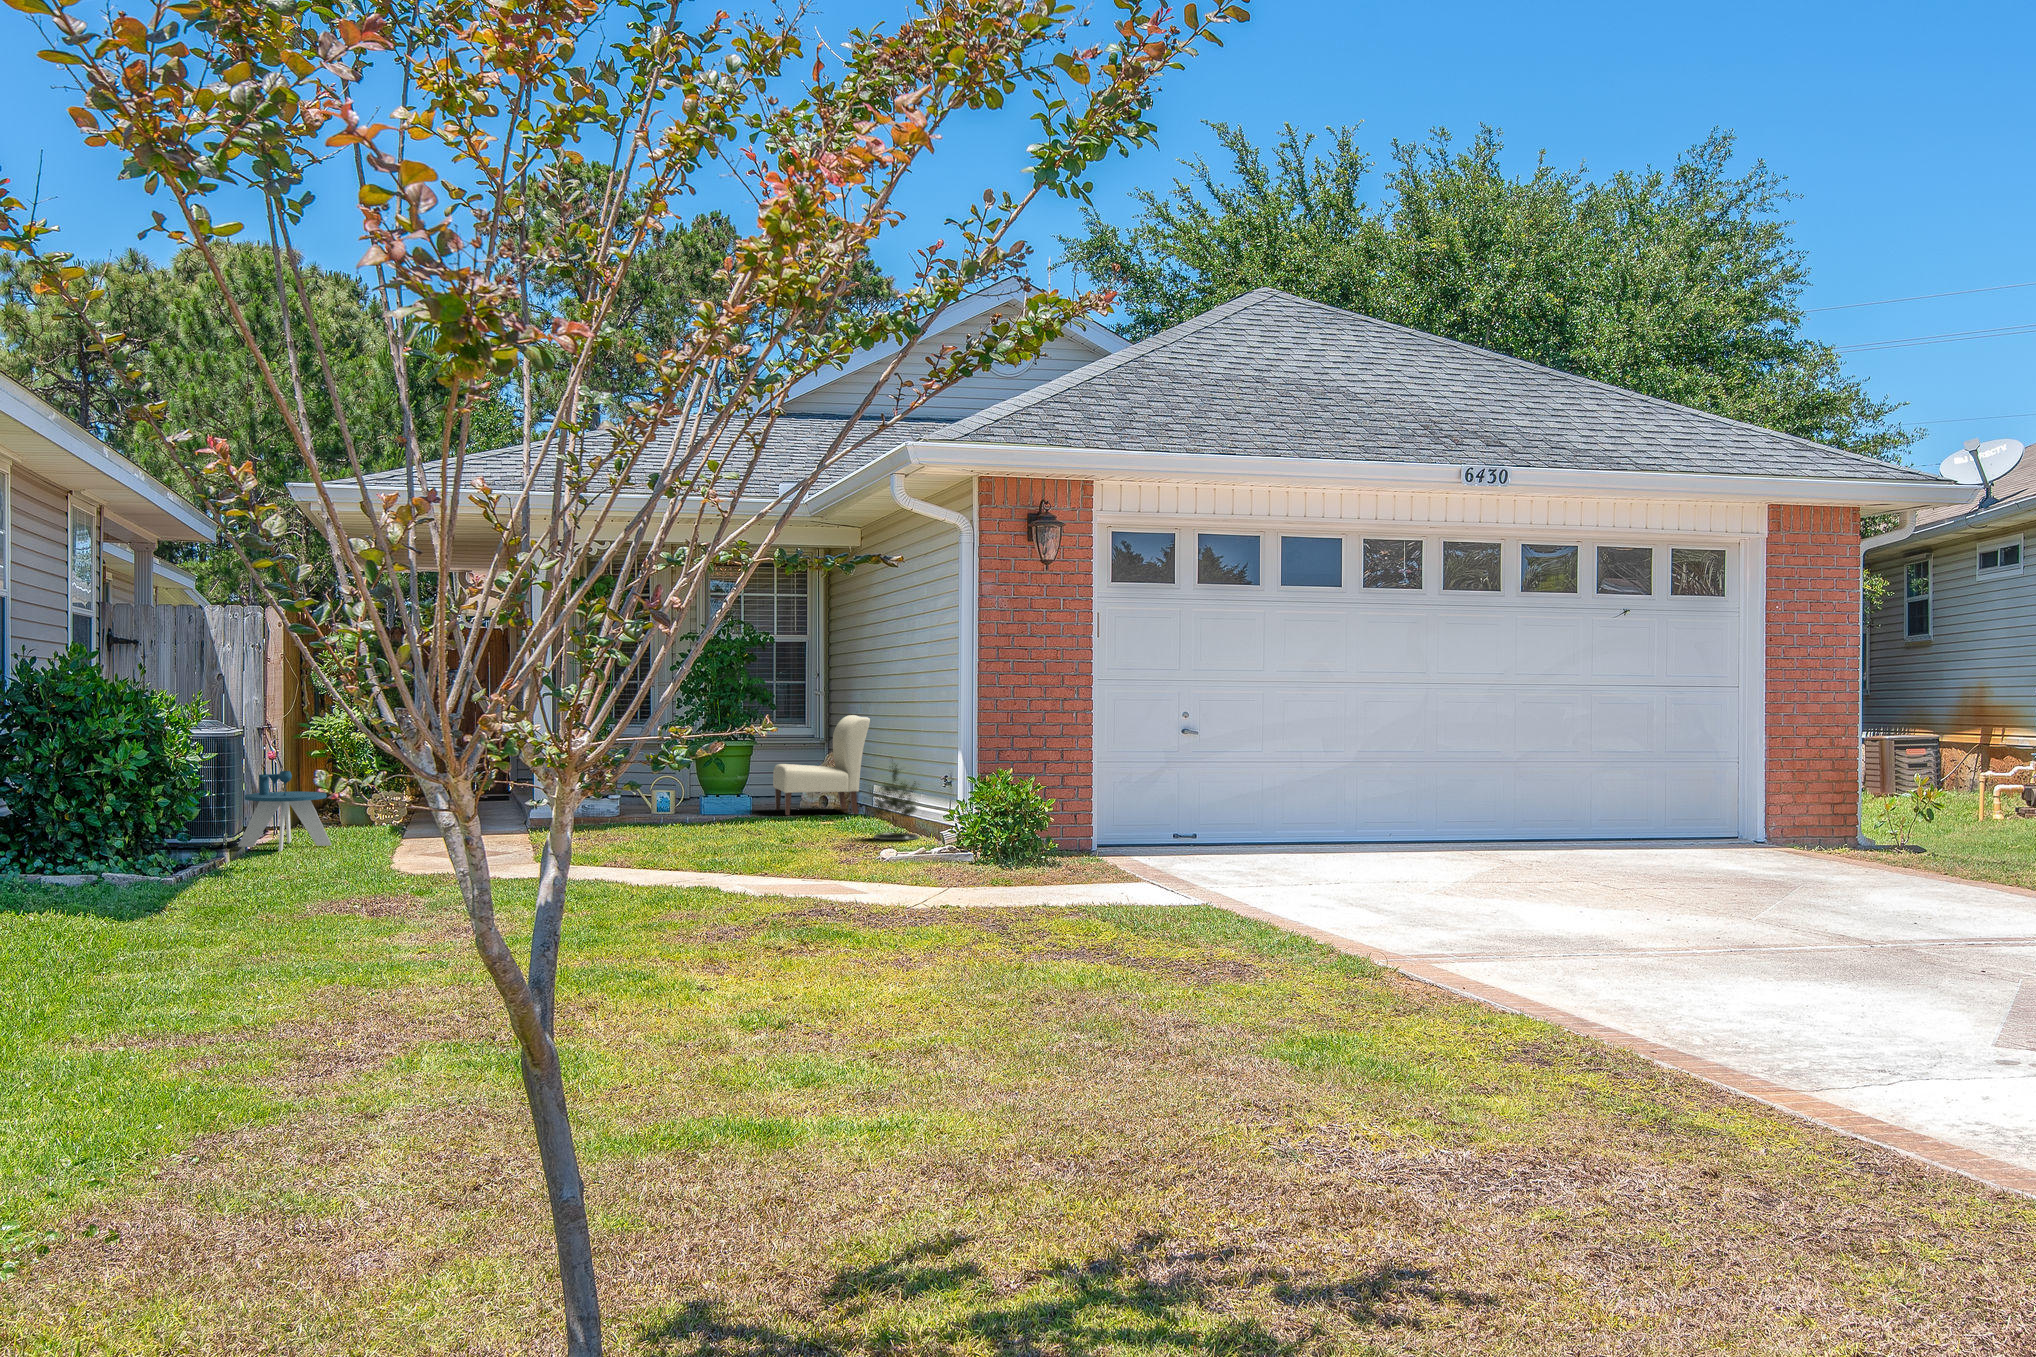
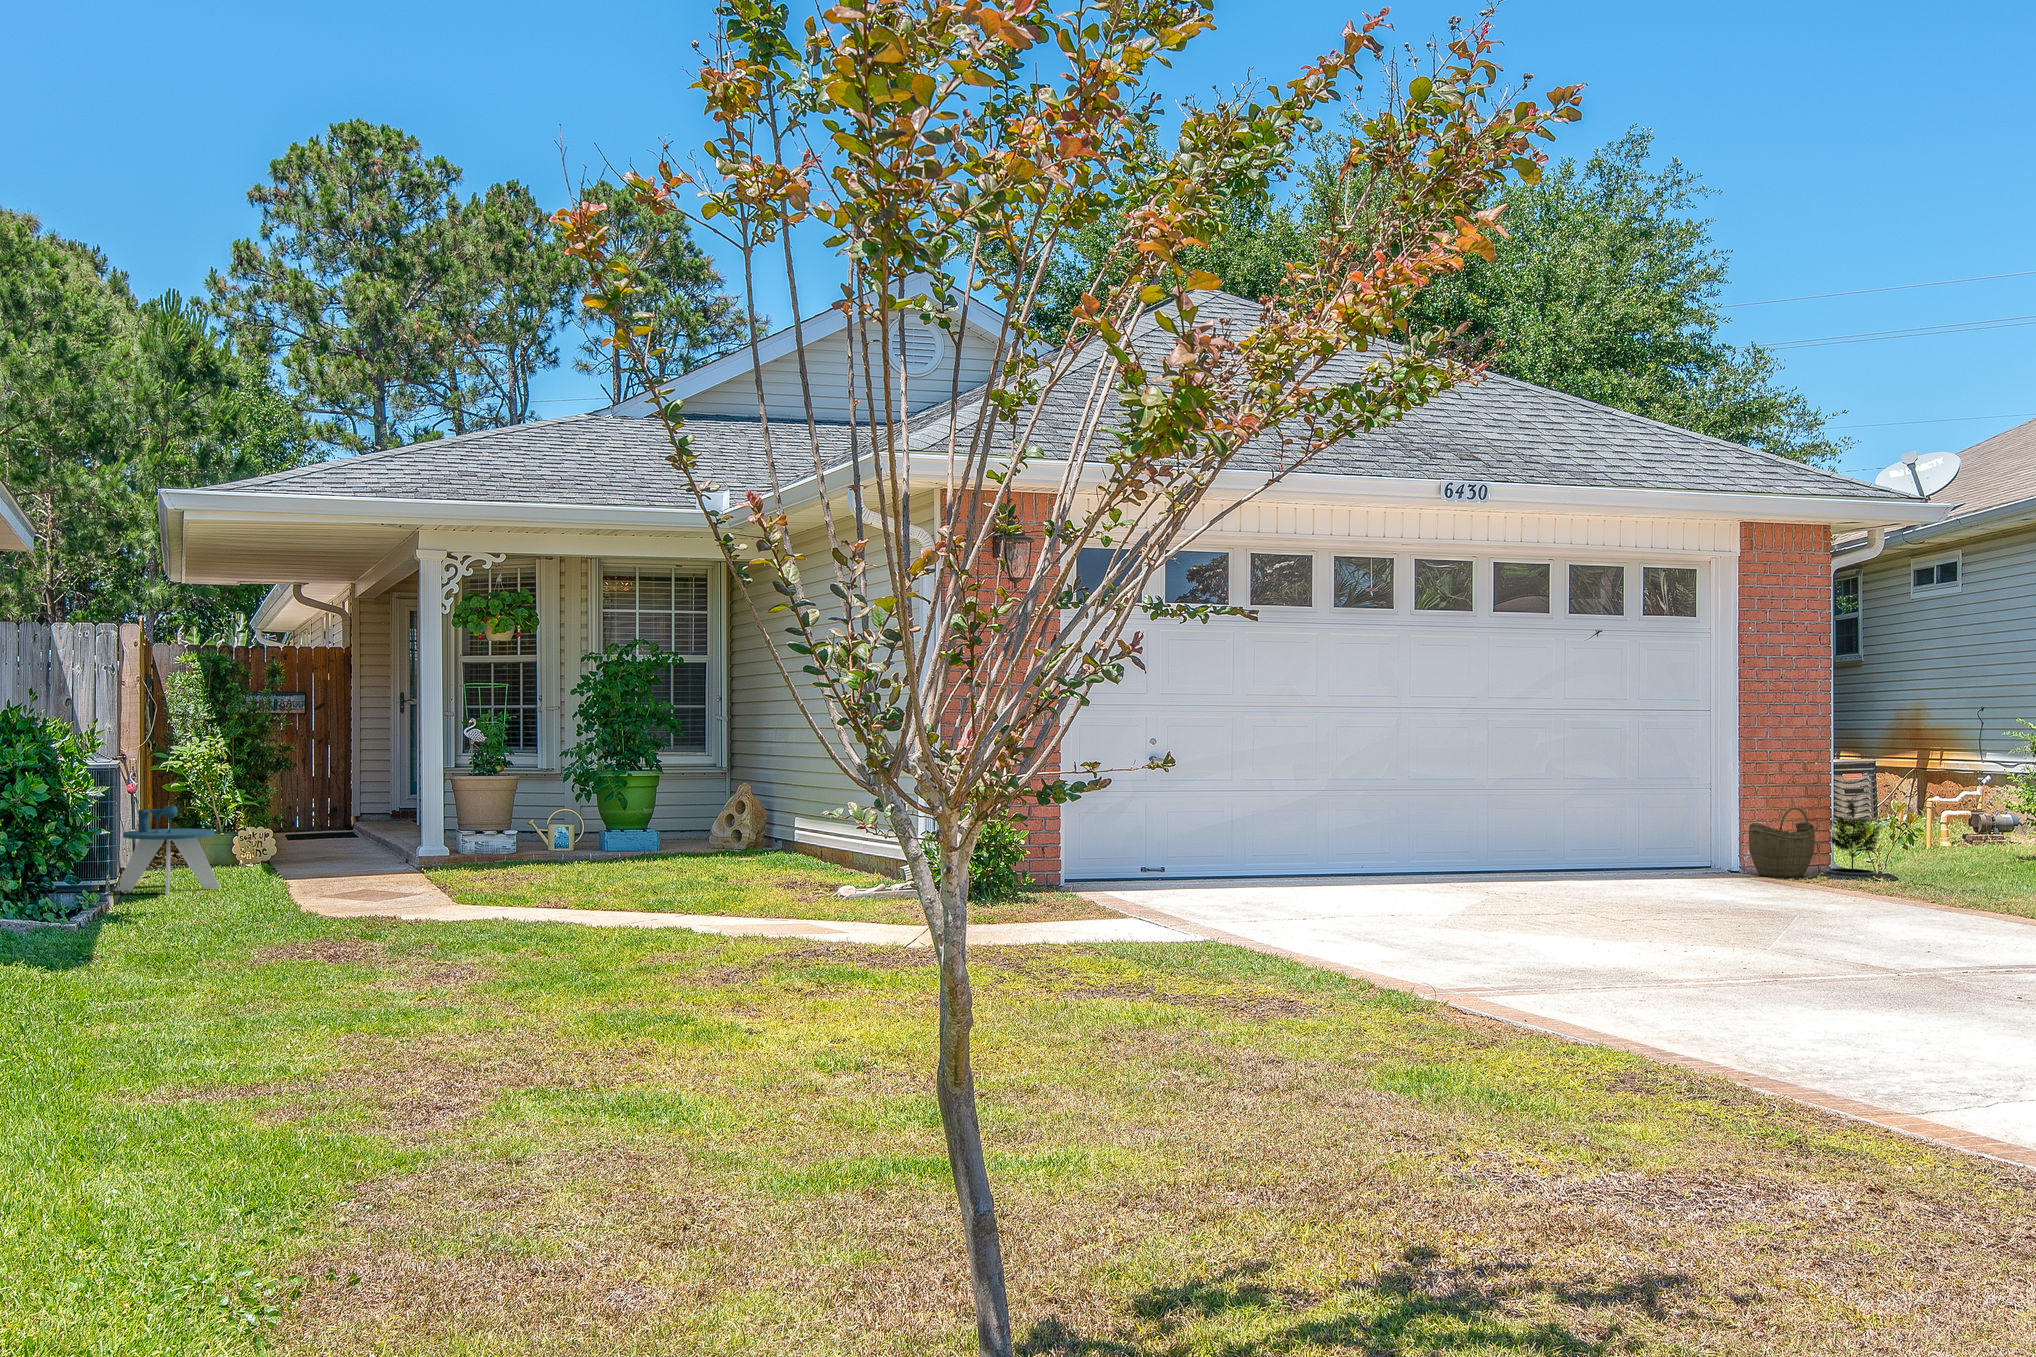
chair: present [773,715,870,816] -> none [684,742,793,852]
potted tree: present [870,760,918,840] -> present [1827,794,1882,876]
woven basket: none [1774,779,1841,850] -> present [1749,808,1815,878]

